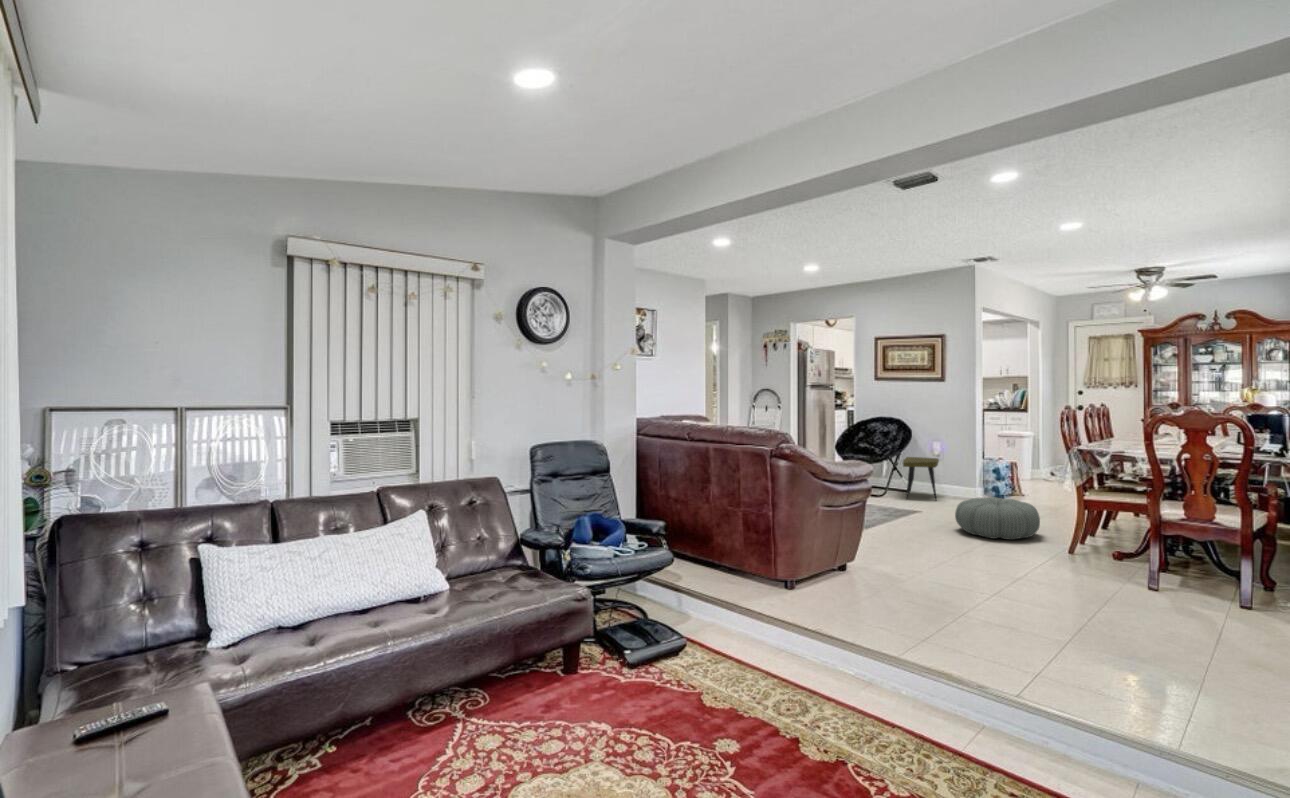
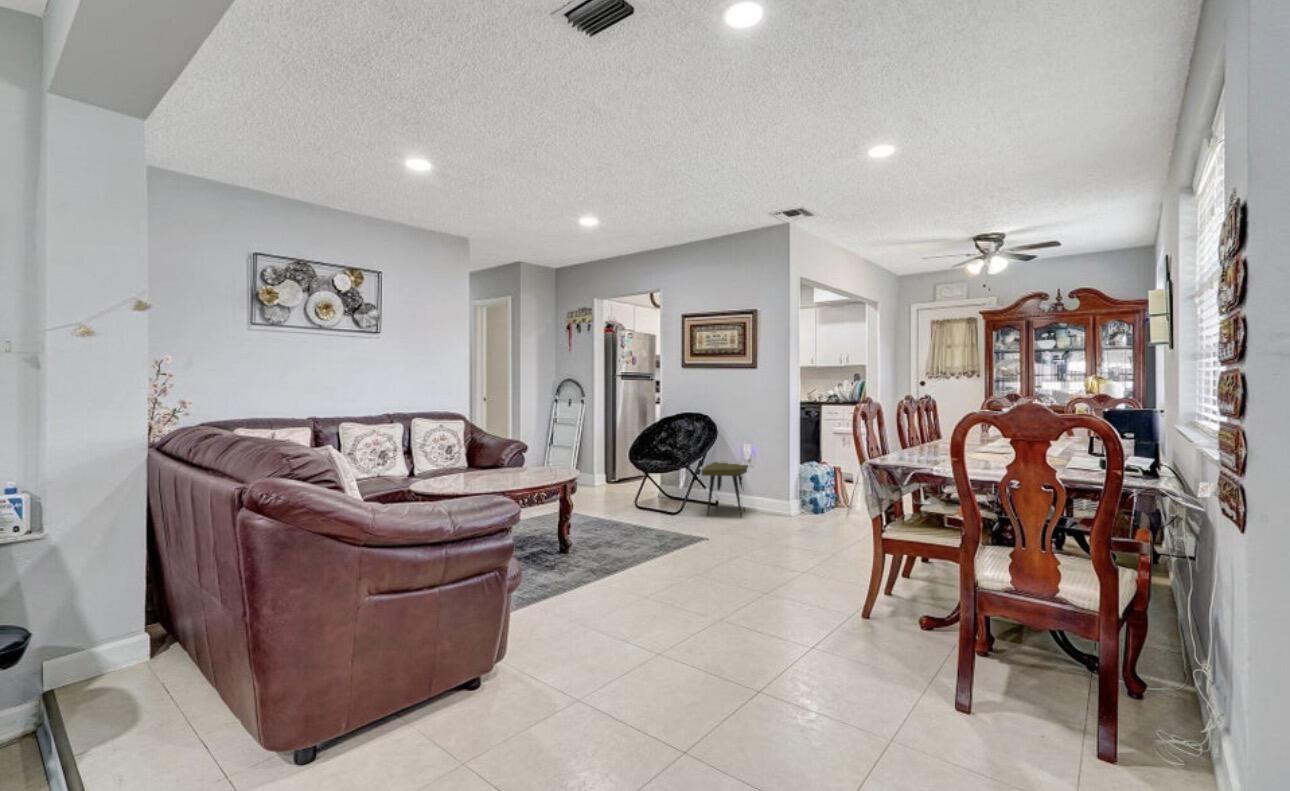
pouf: present [955,497,1040,540] -> none [730,523,836,588]

